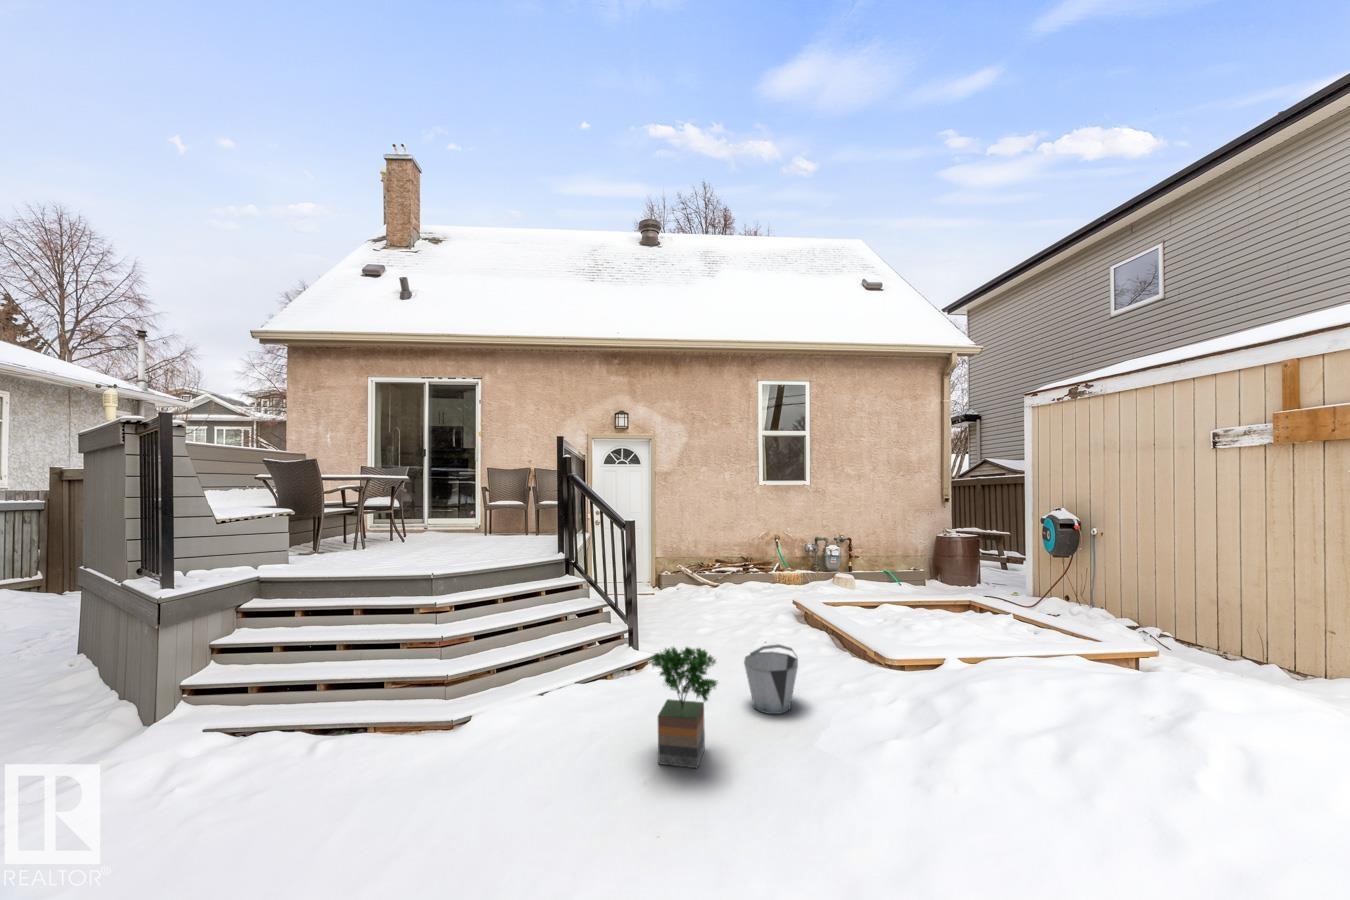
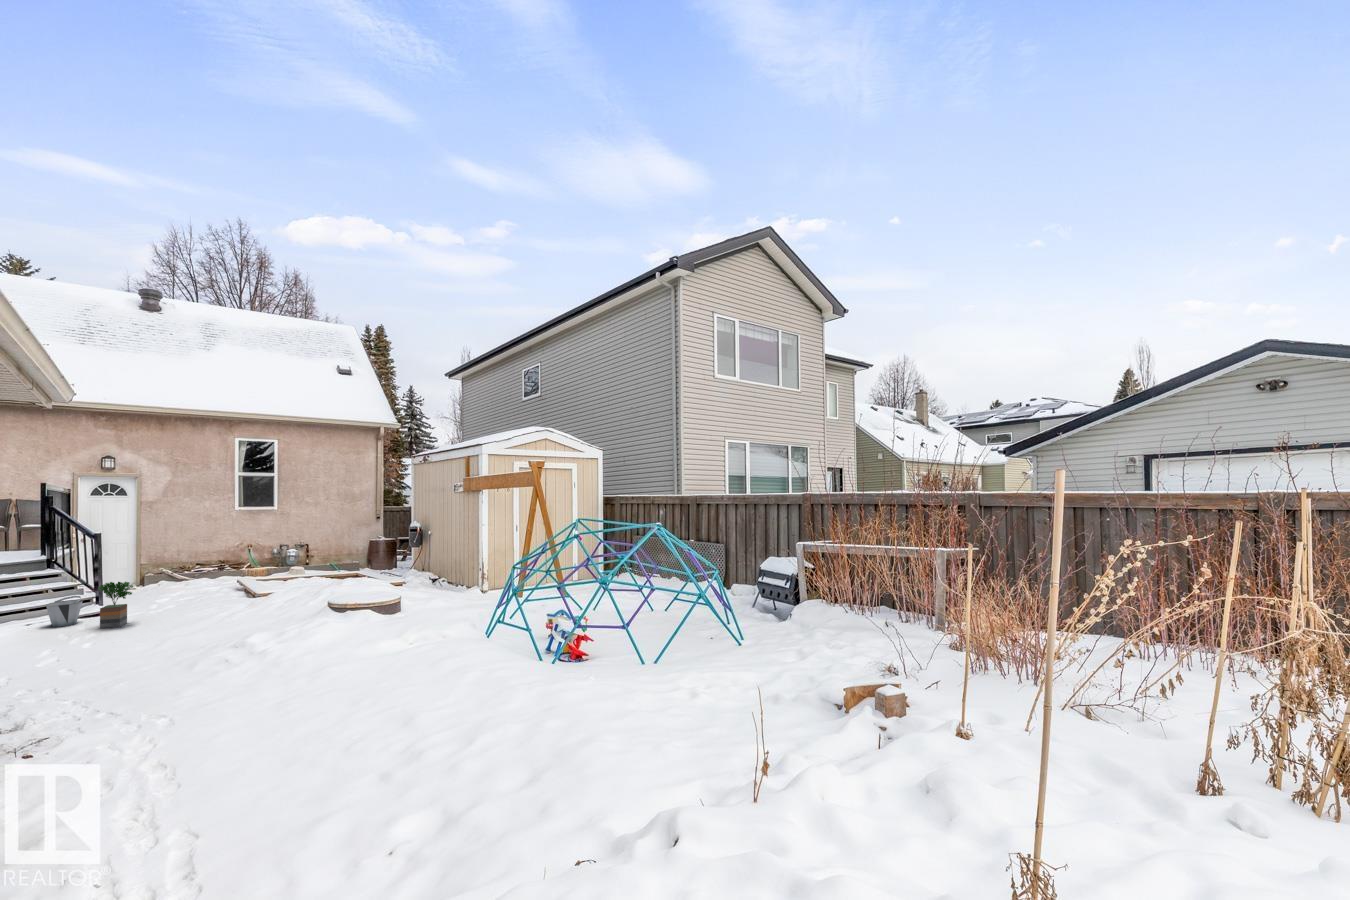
bucket: present [744,645,798,714] -> present [46,596,83,627]

